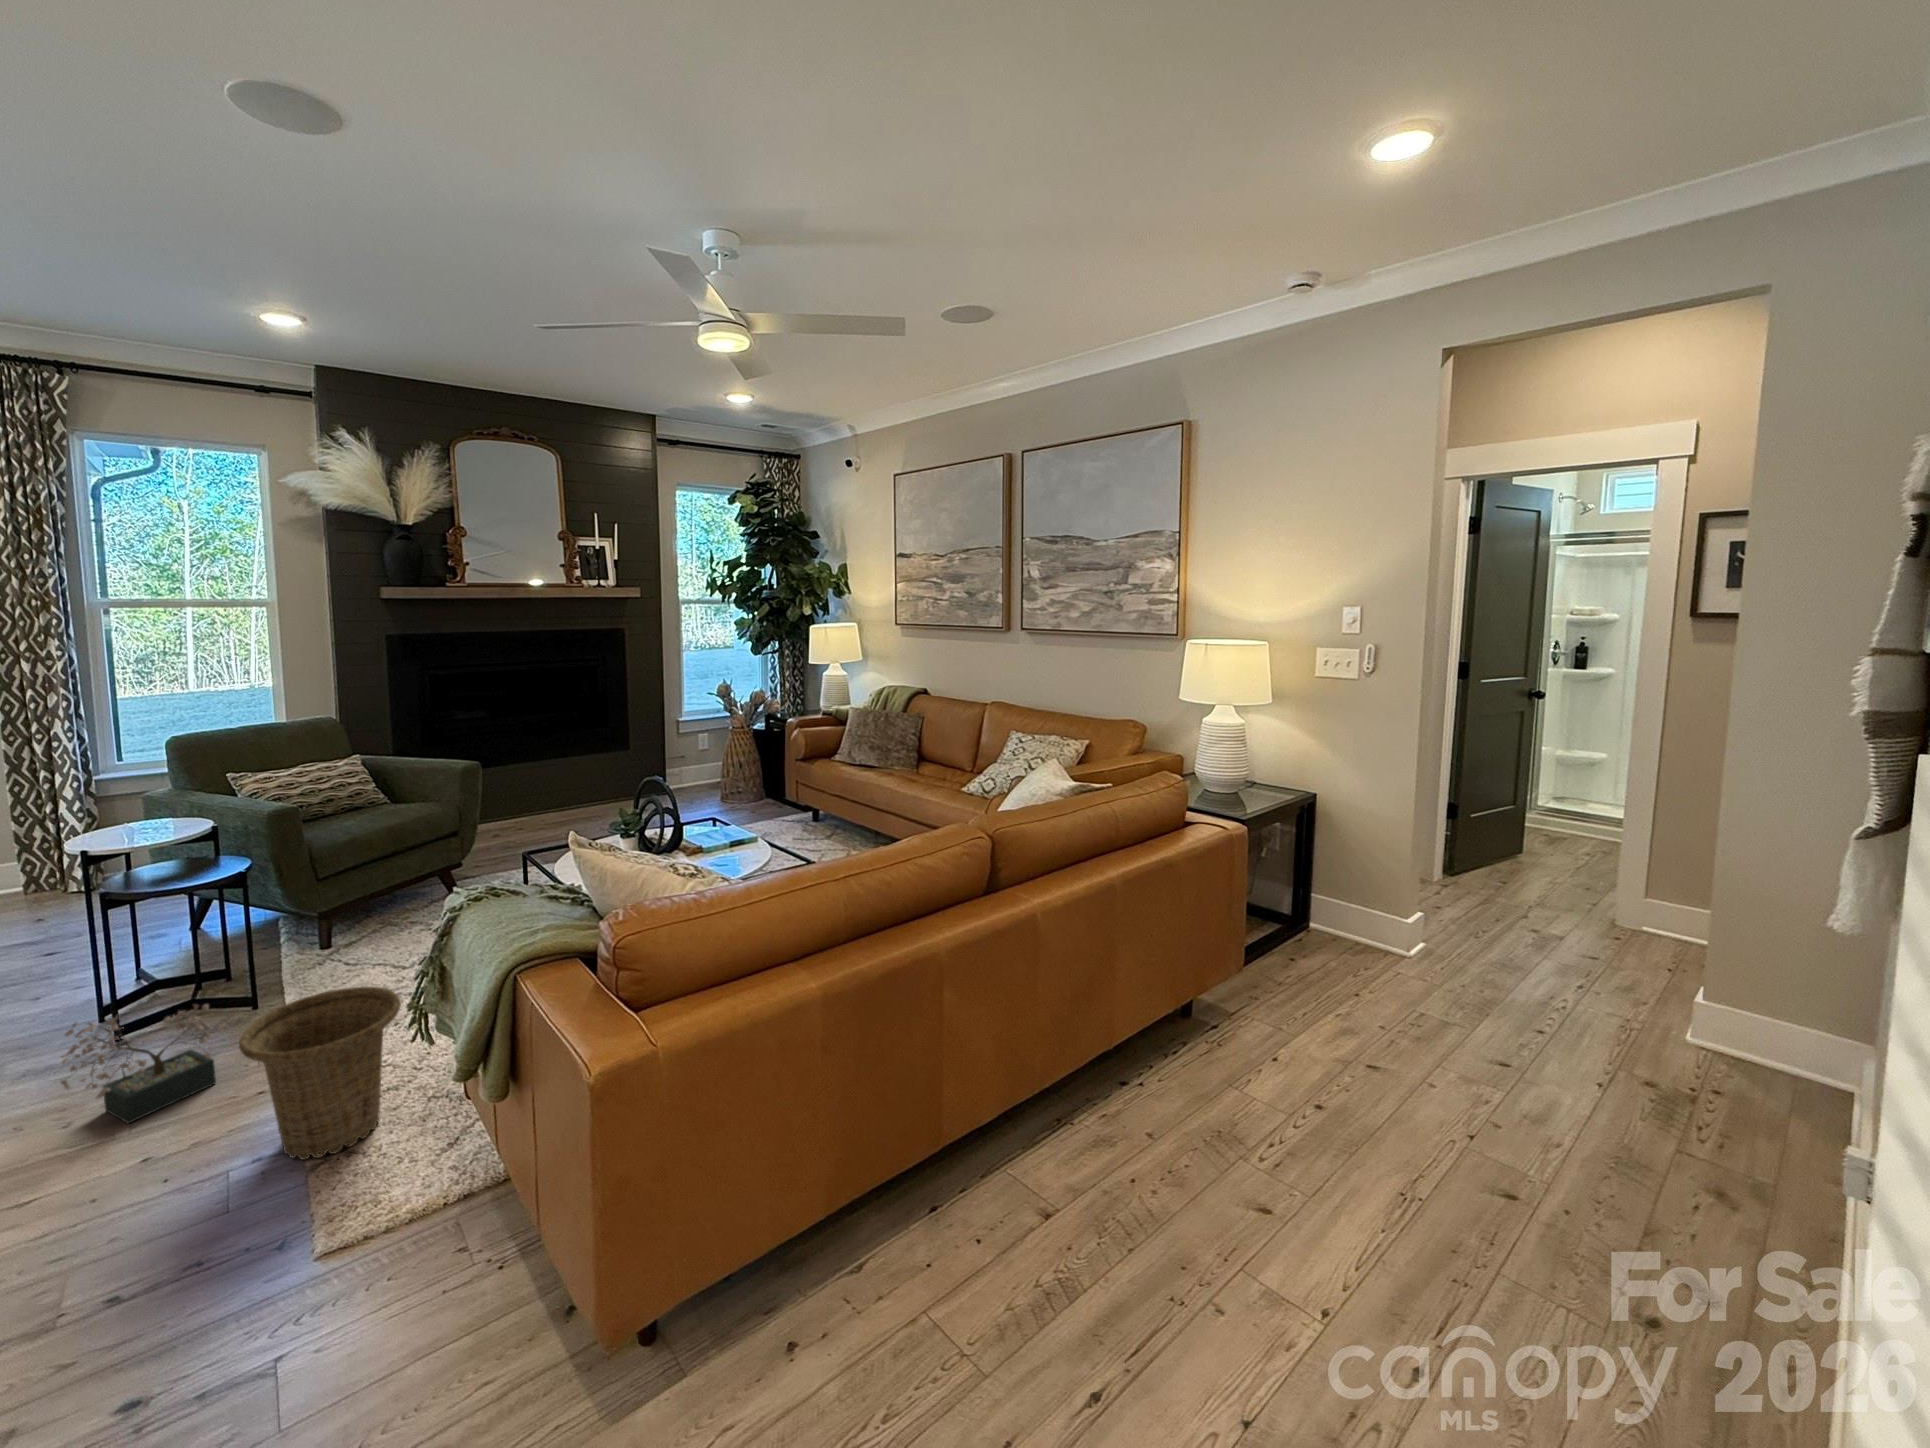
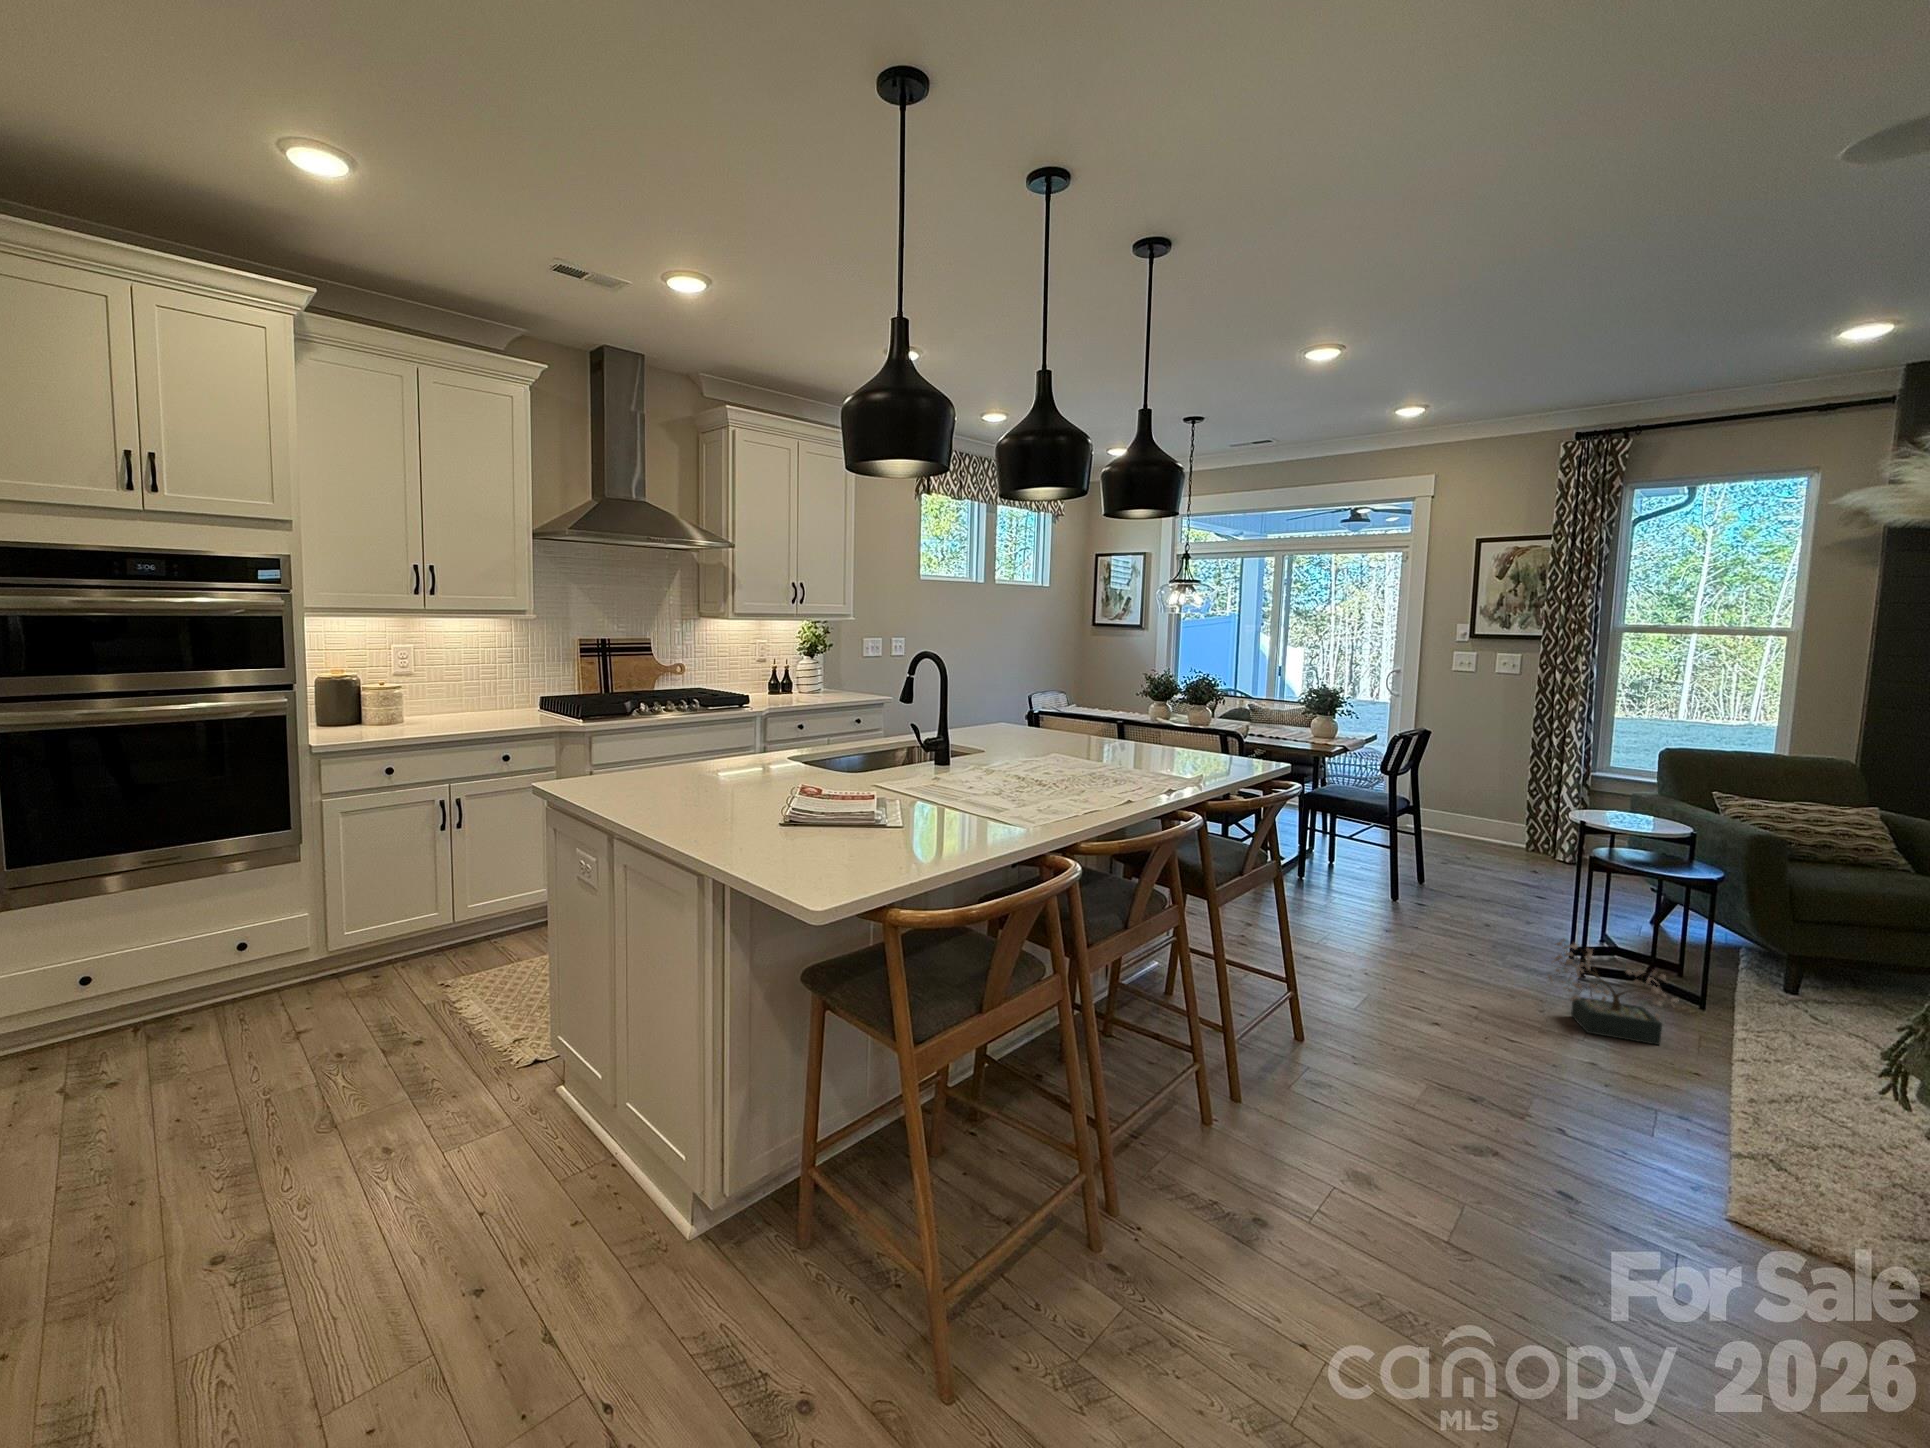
basket: present [239,987,401,1160] -> none [1696,1000,1887,1172]

